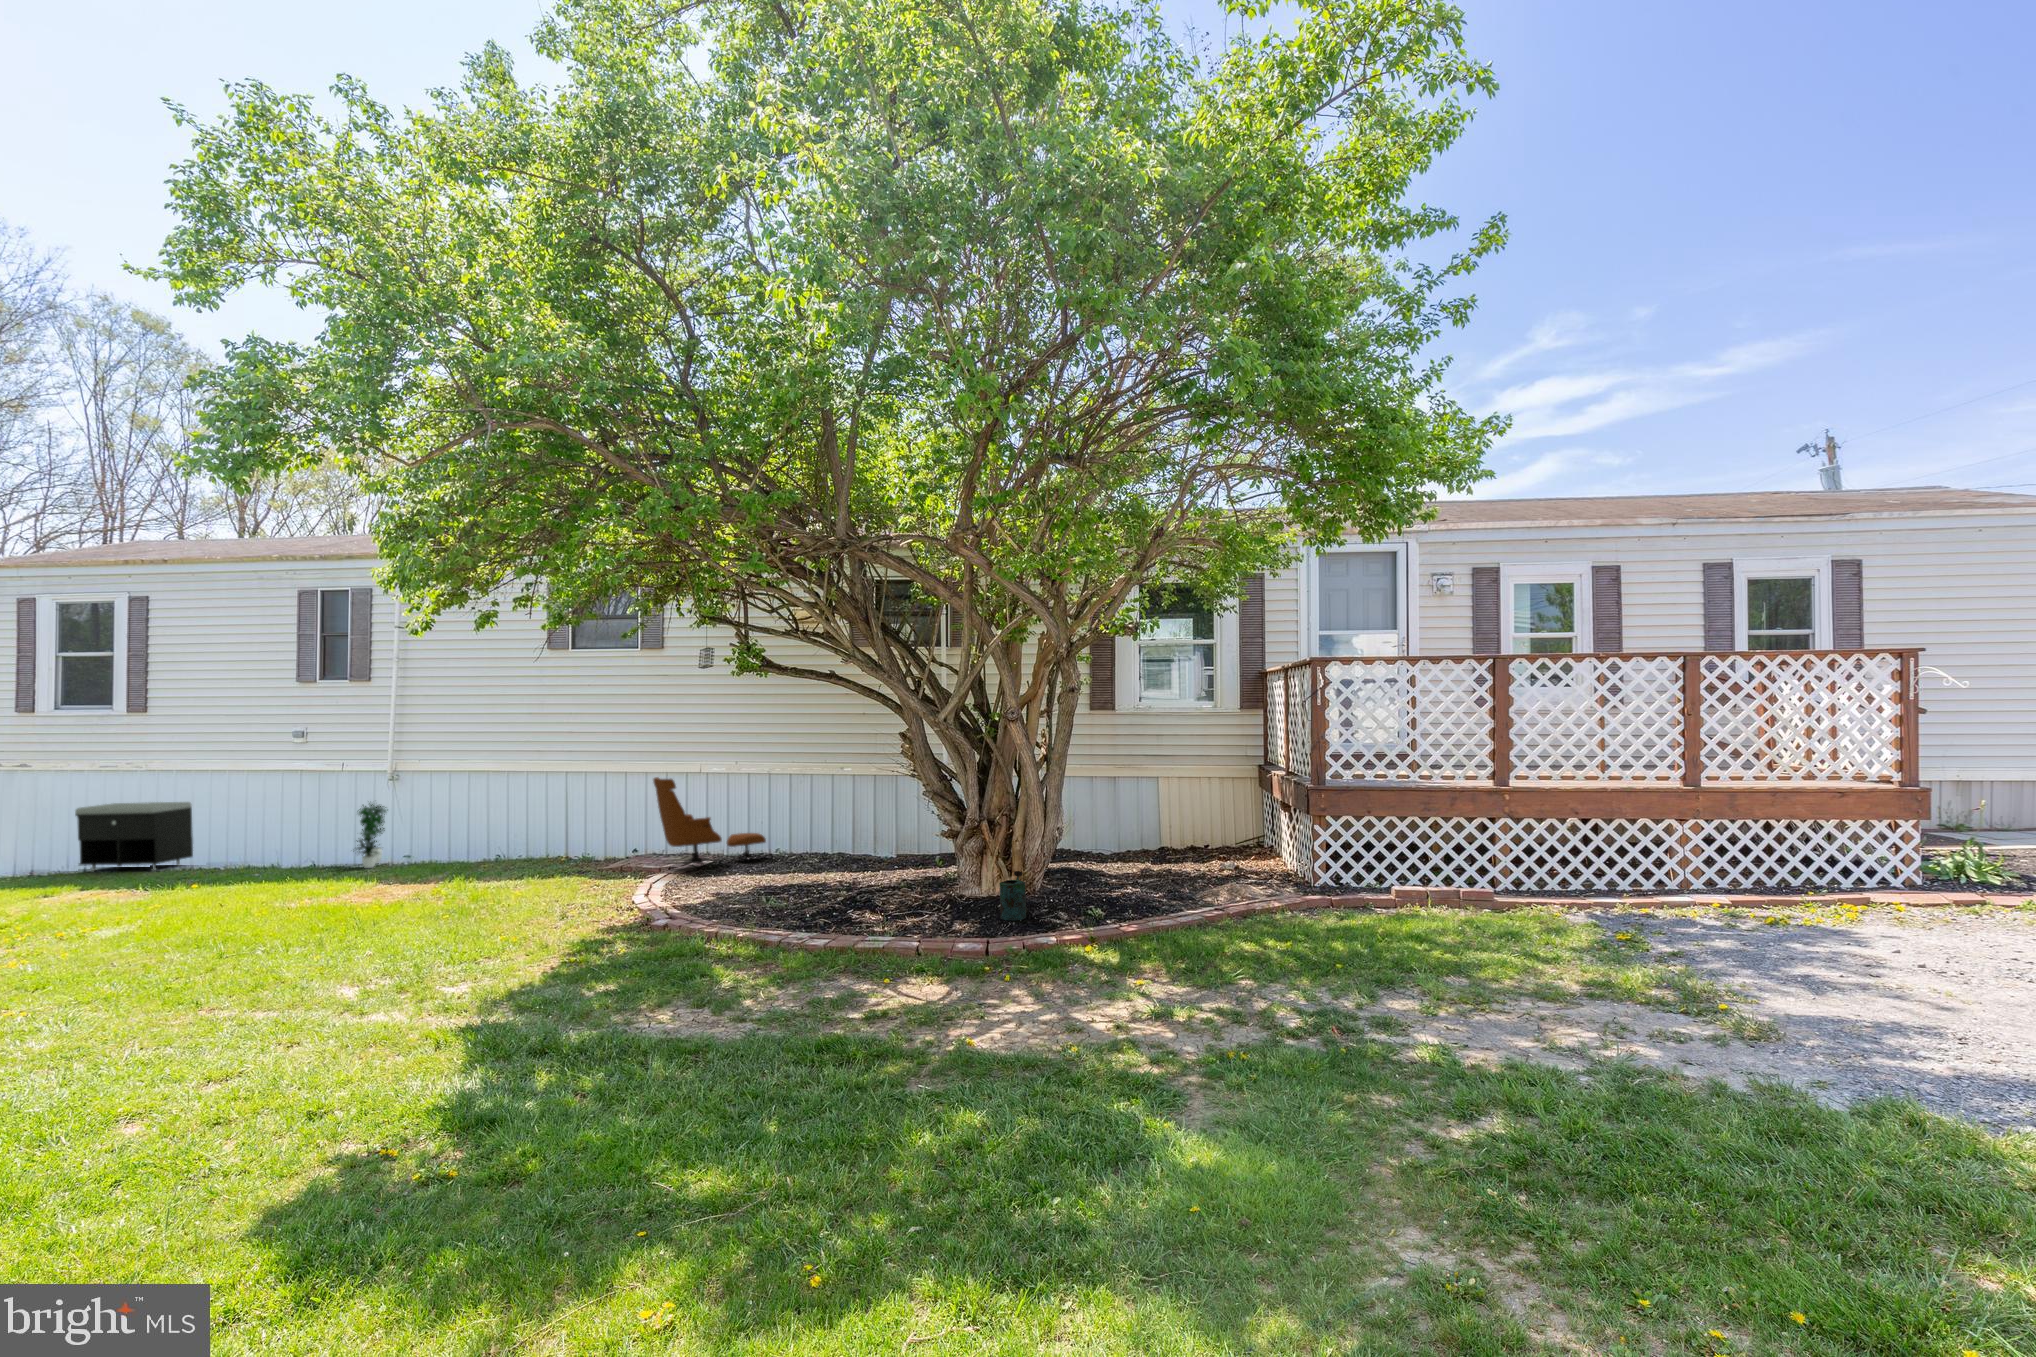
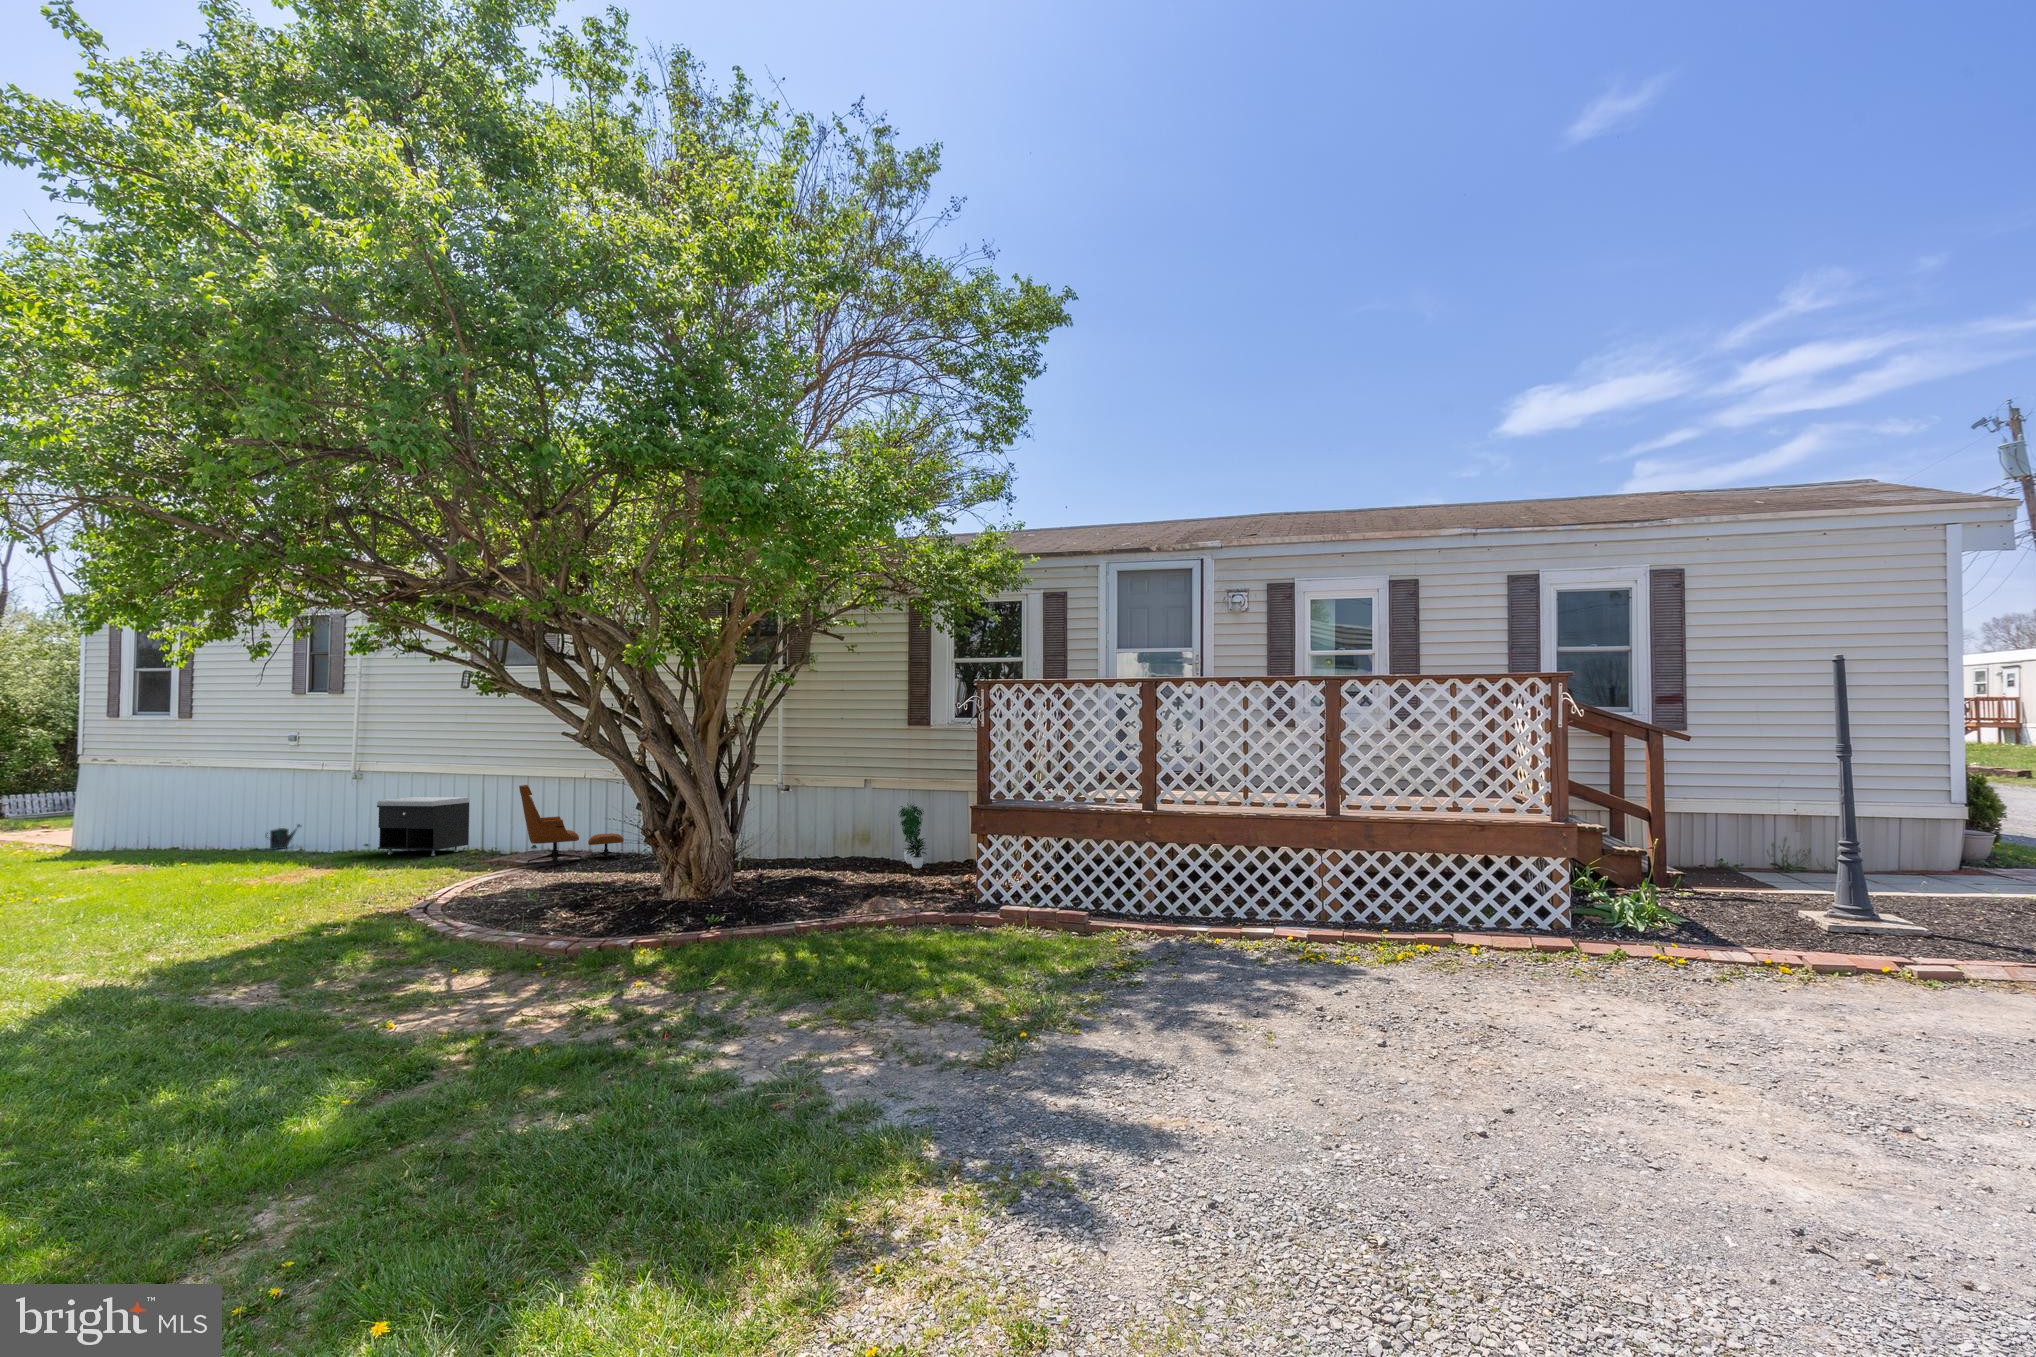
storage bench: present [75,802,193,871] -> present [377,797,469,856]
potted plant: present [356,803,388,868] -> present [899,804,927,869]
watering can: present [999,871,1026,920] -> present [267,824,300,850]

